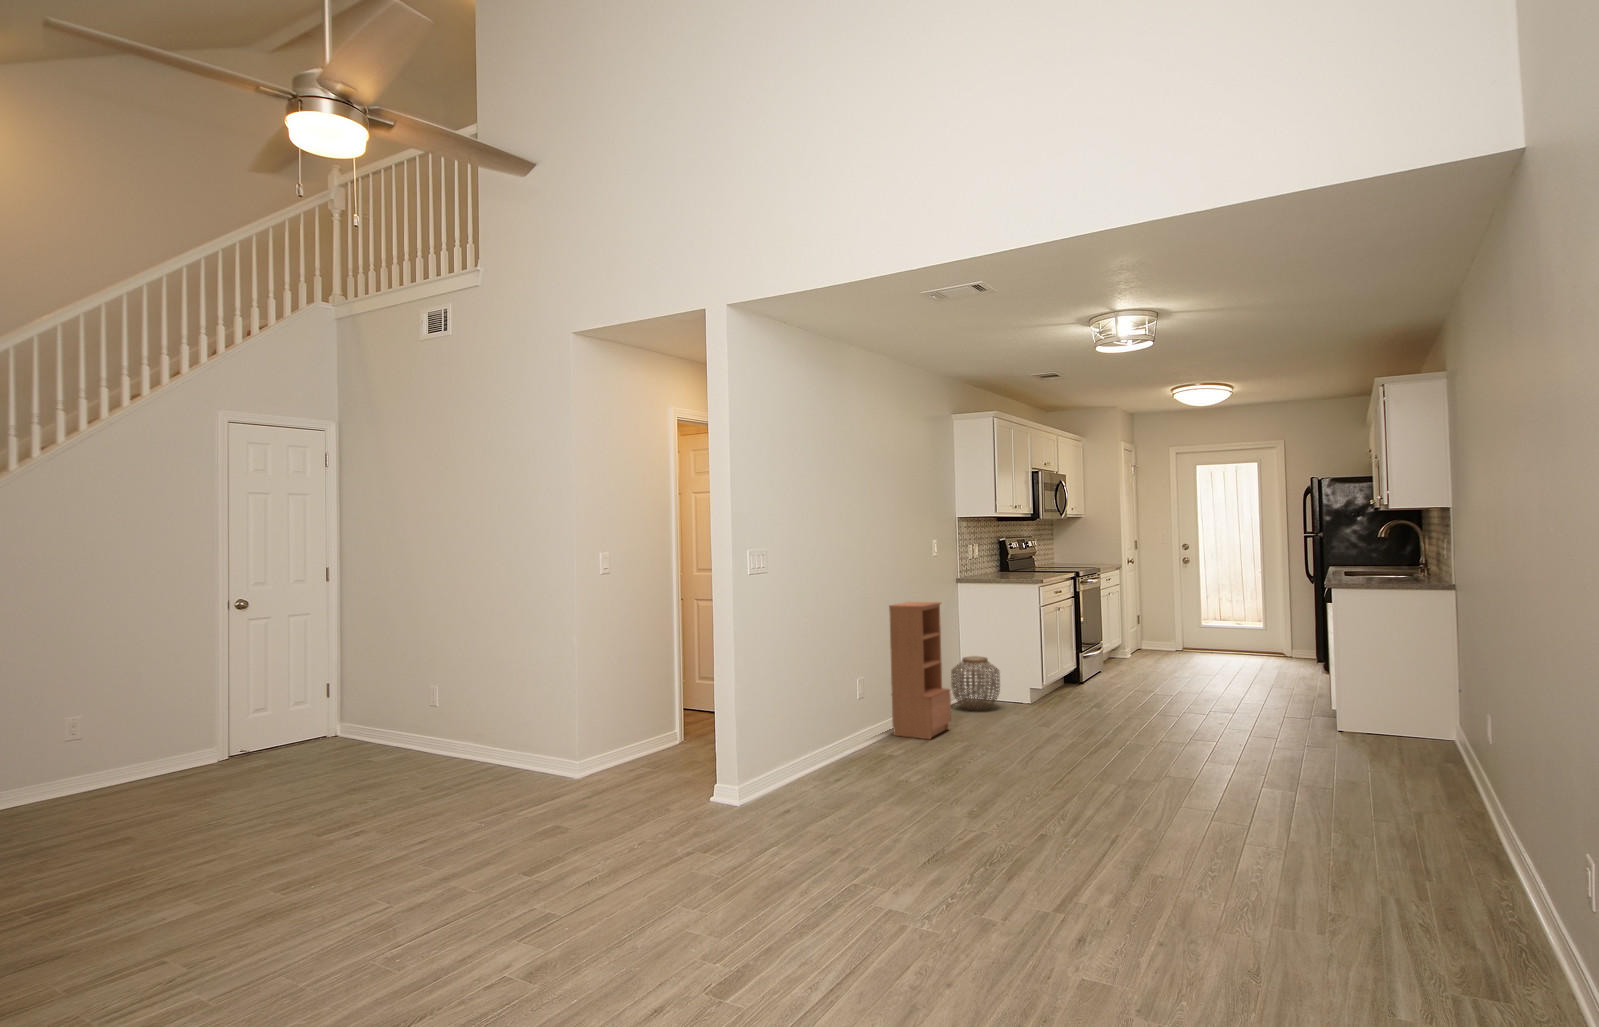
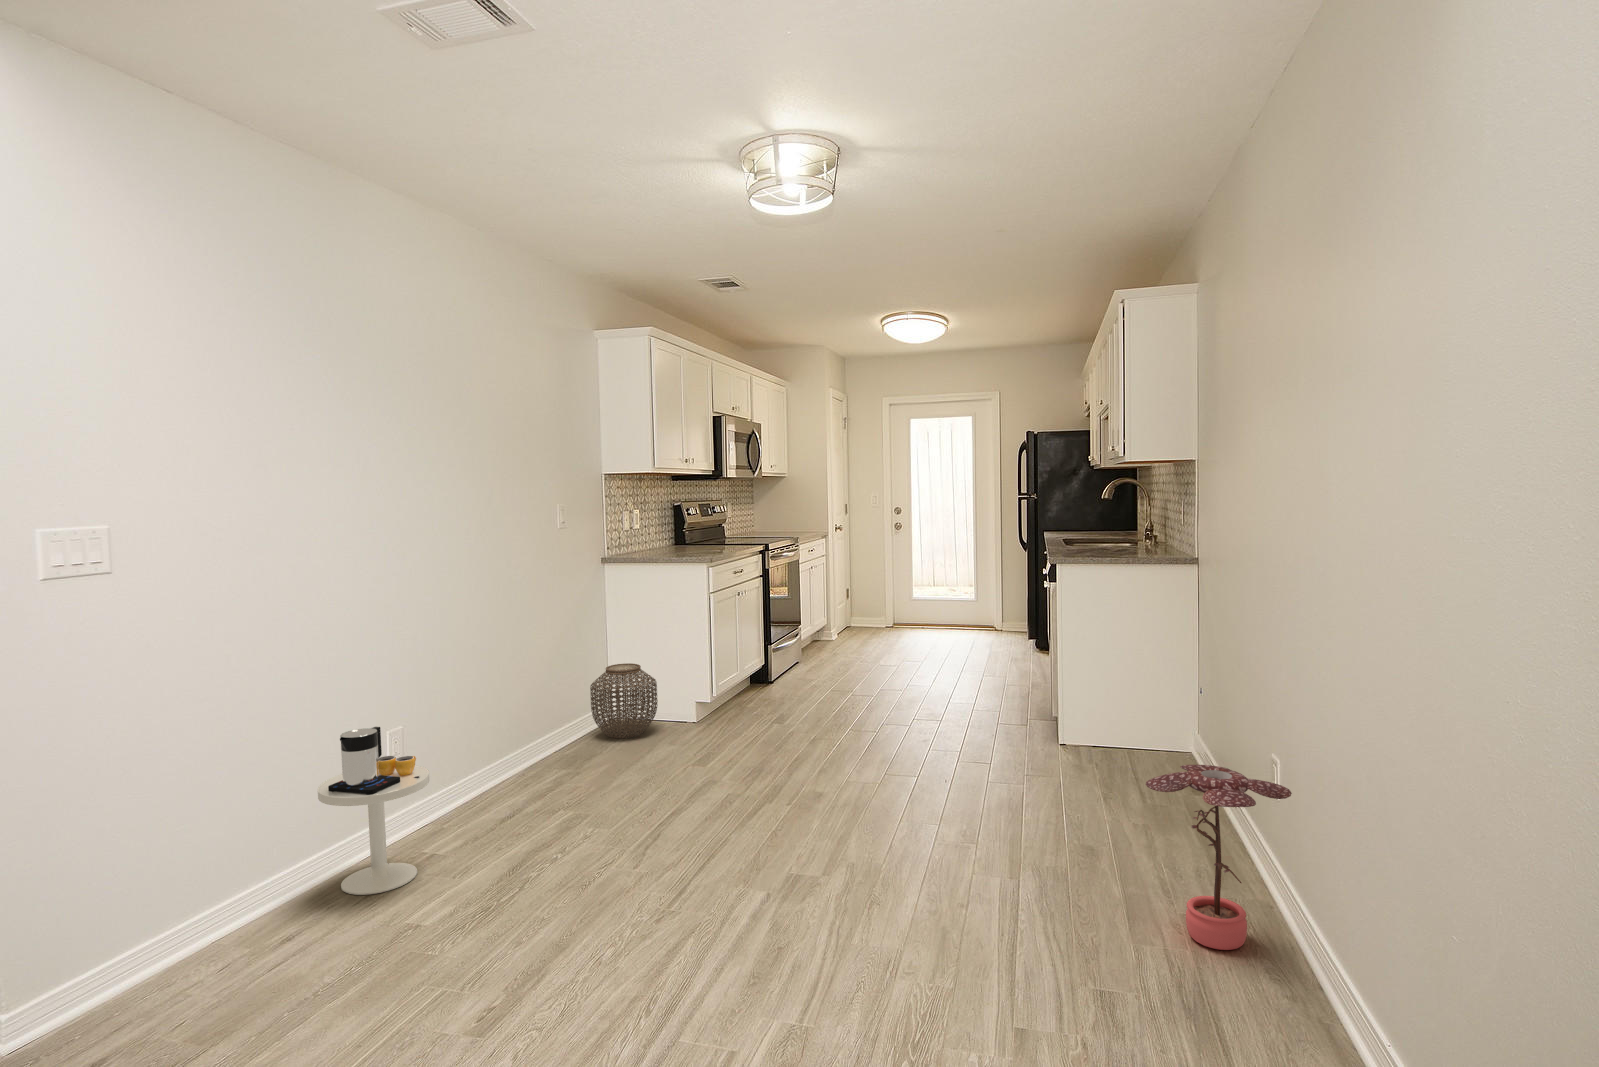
bookcase: present [889,602,951,739] -> none [468,597,571,804]
side table: none [828,672,888,771] -> present [318,727,429,895]
potted plant: none [1381,716,1489,835] -> present [1146,765,1292,950]

